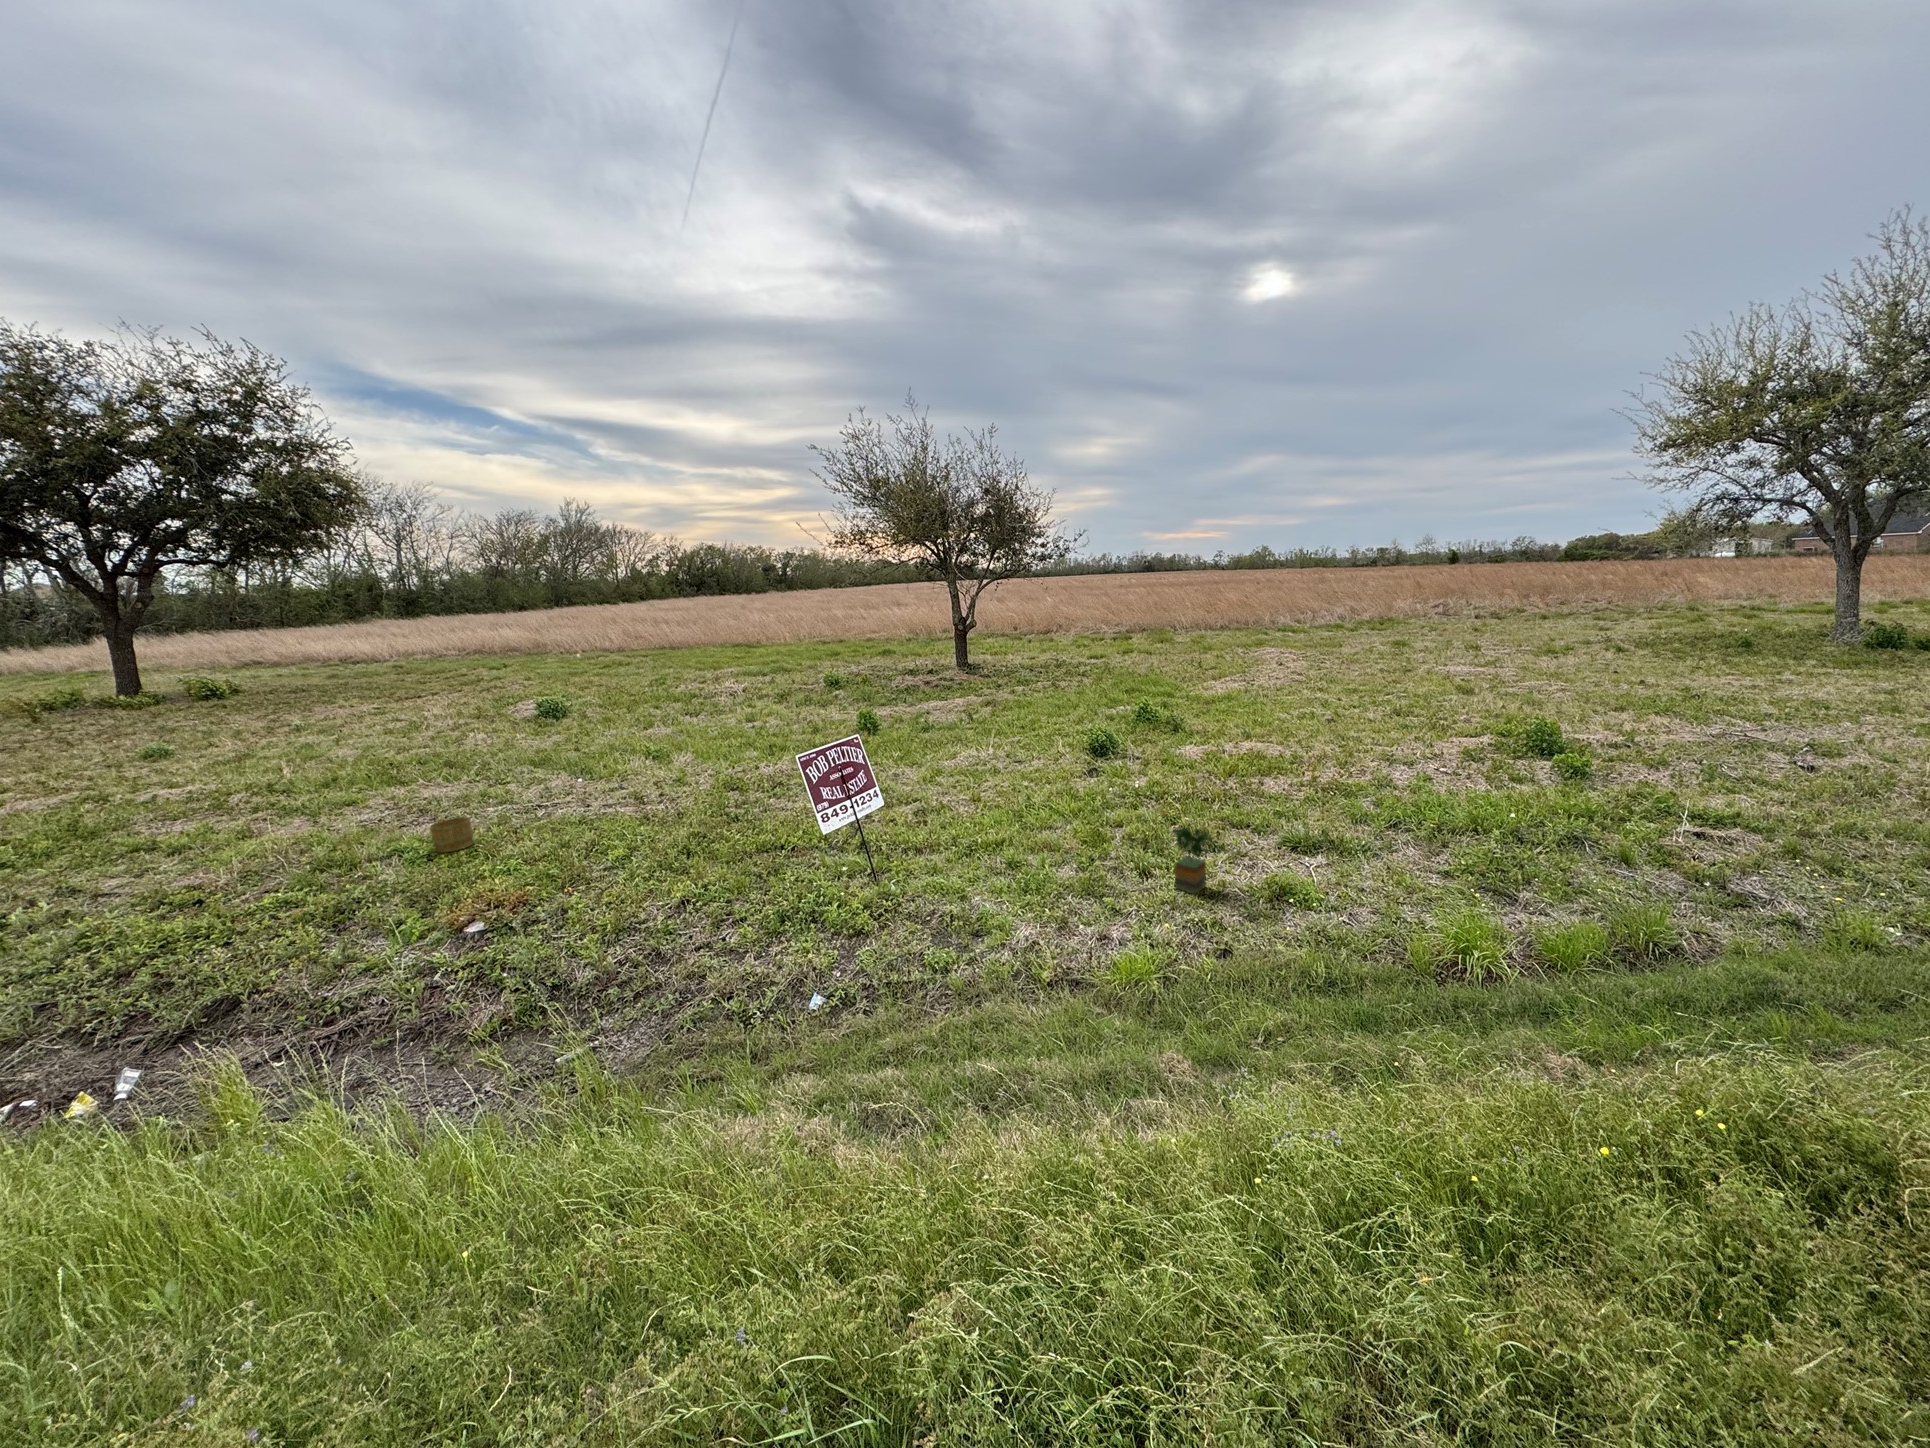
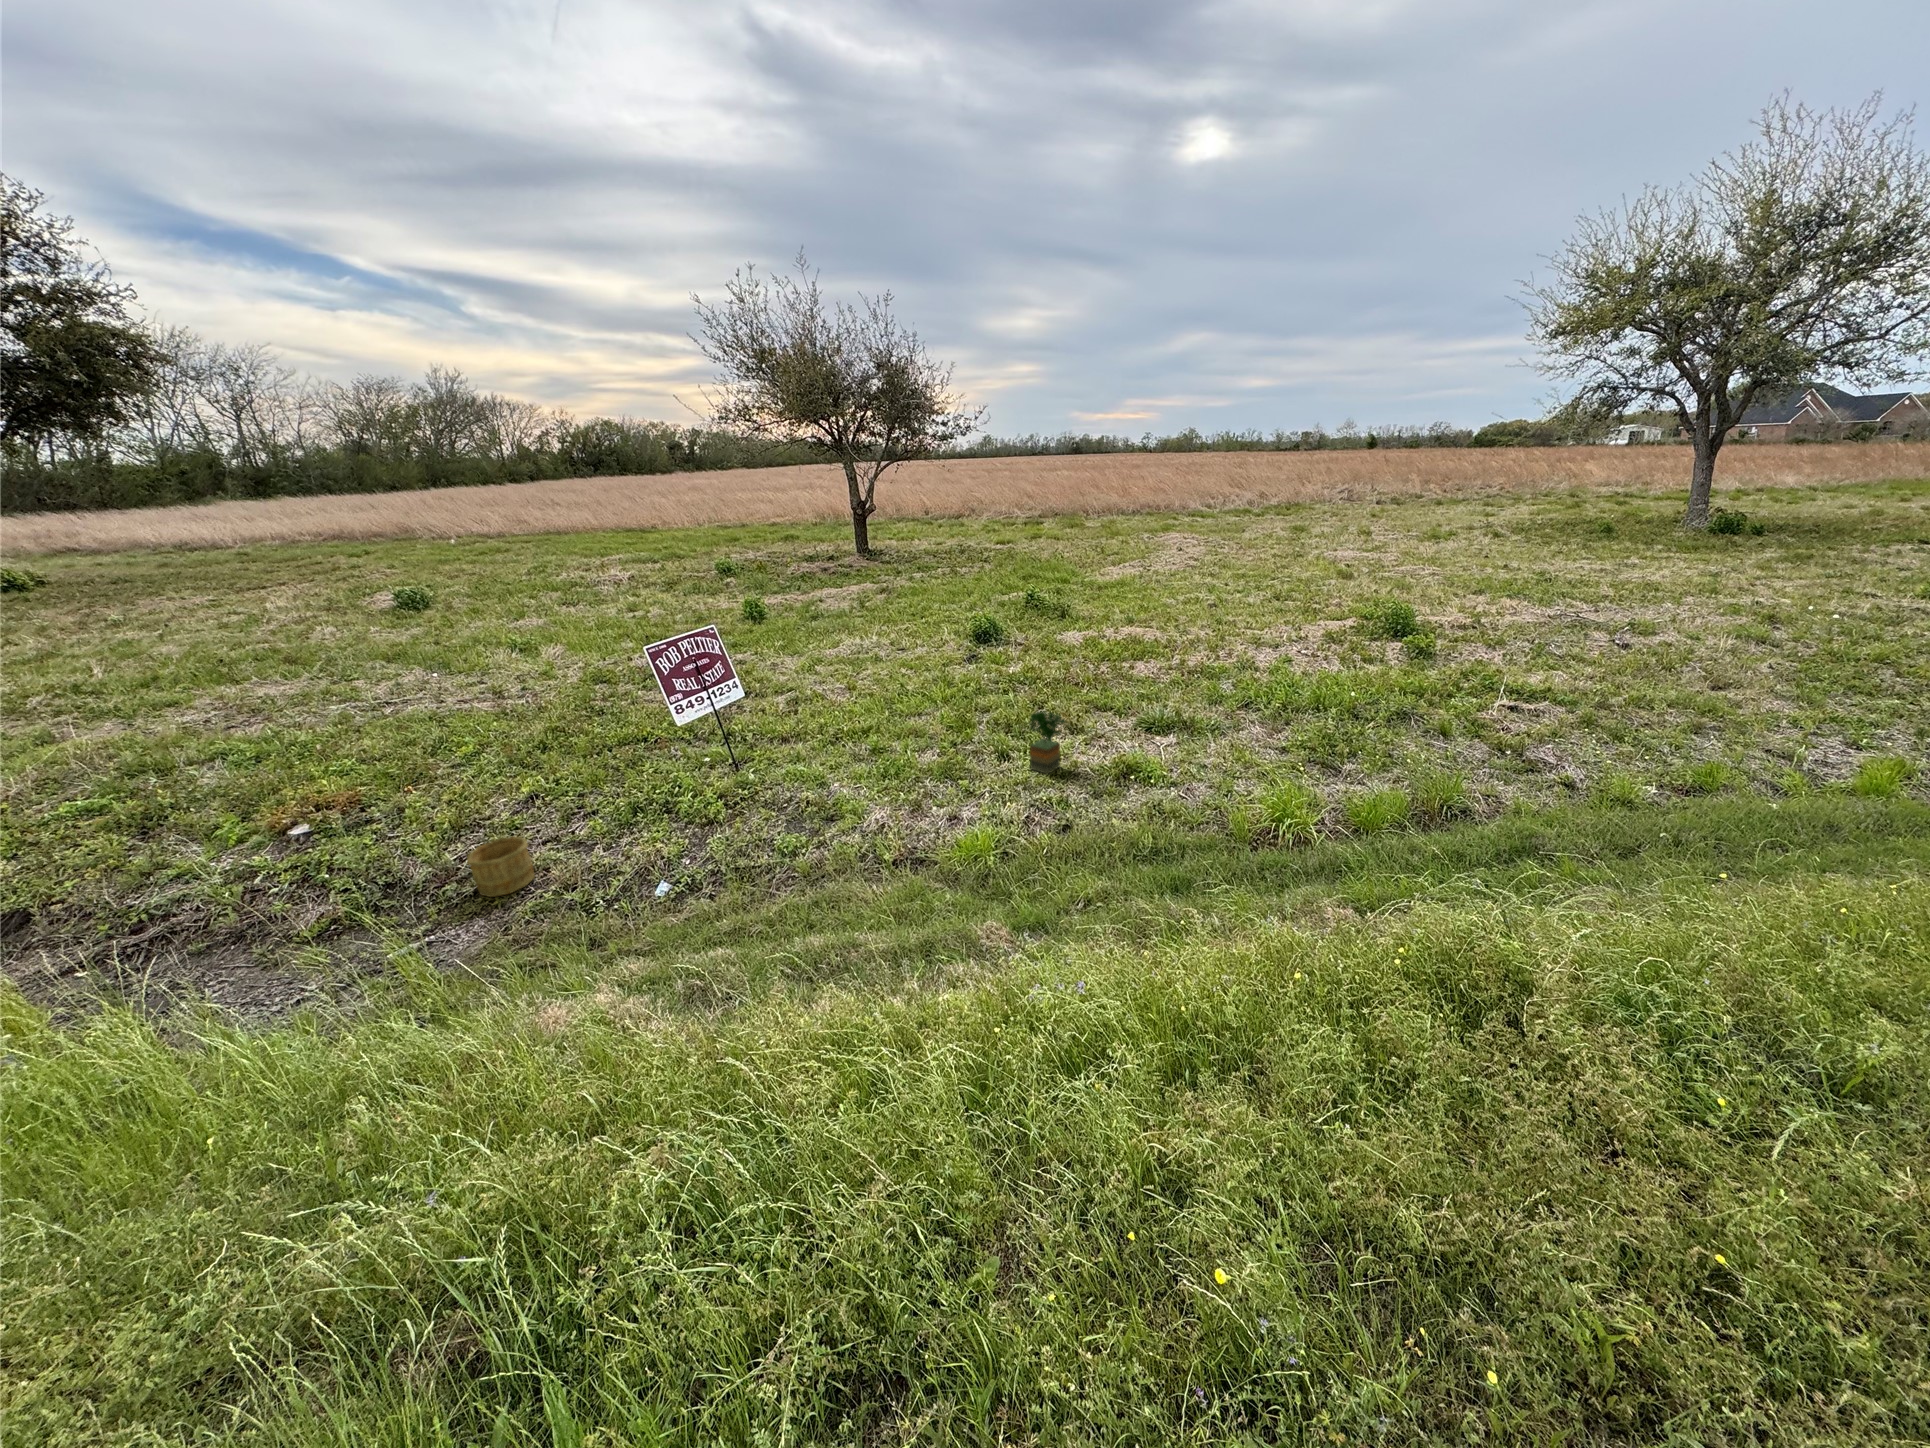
wooden bucket: present [430,816,474,853] -> present [467,836,535,897]

